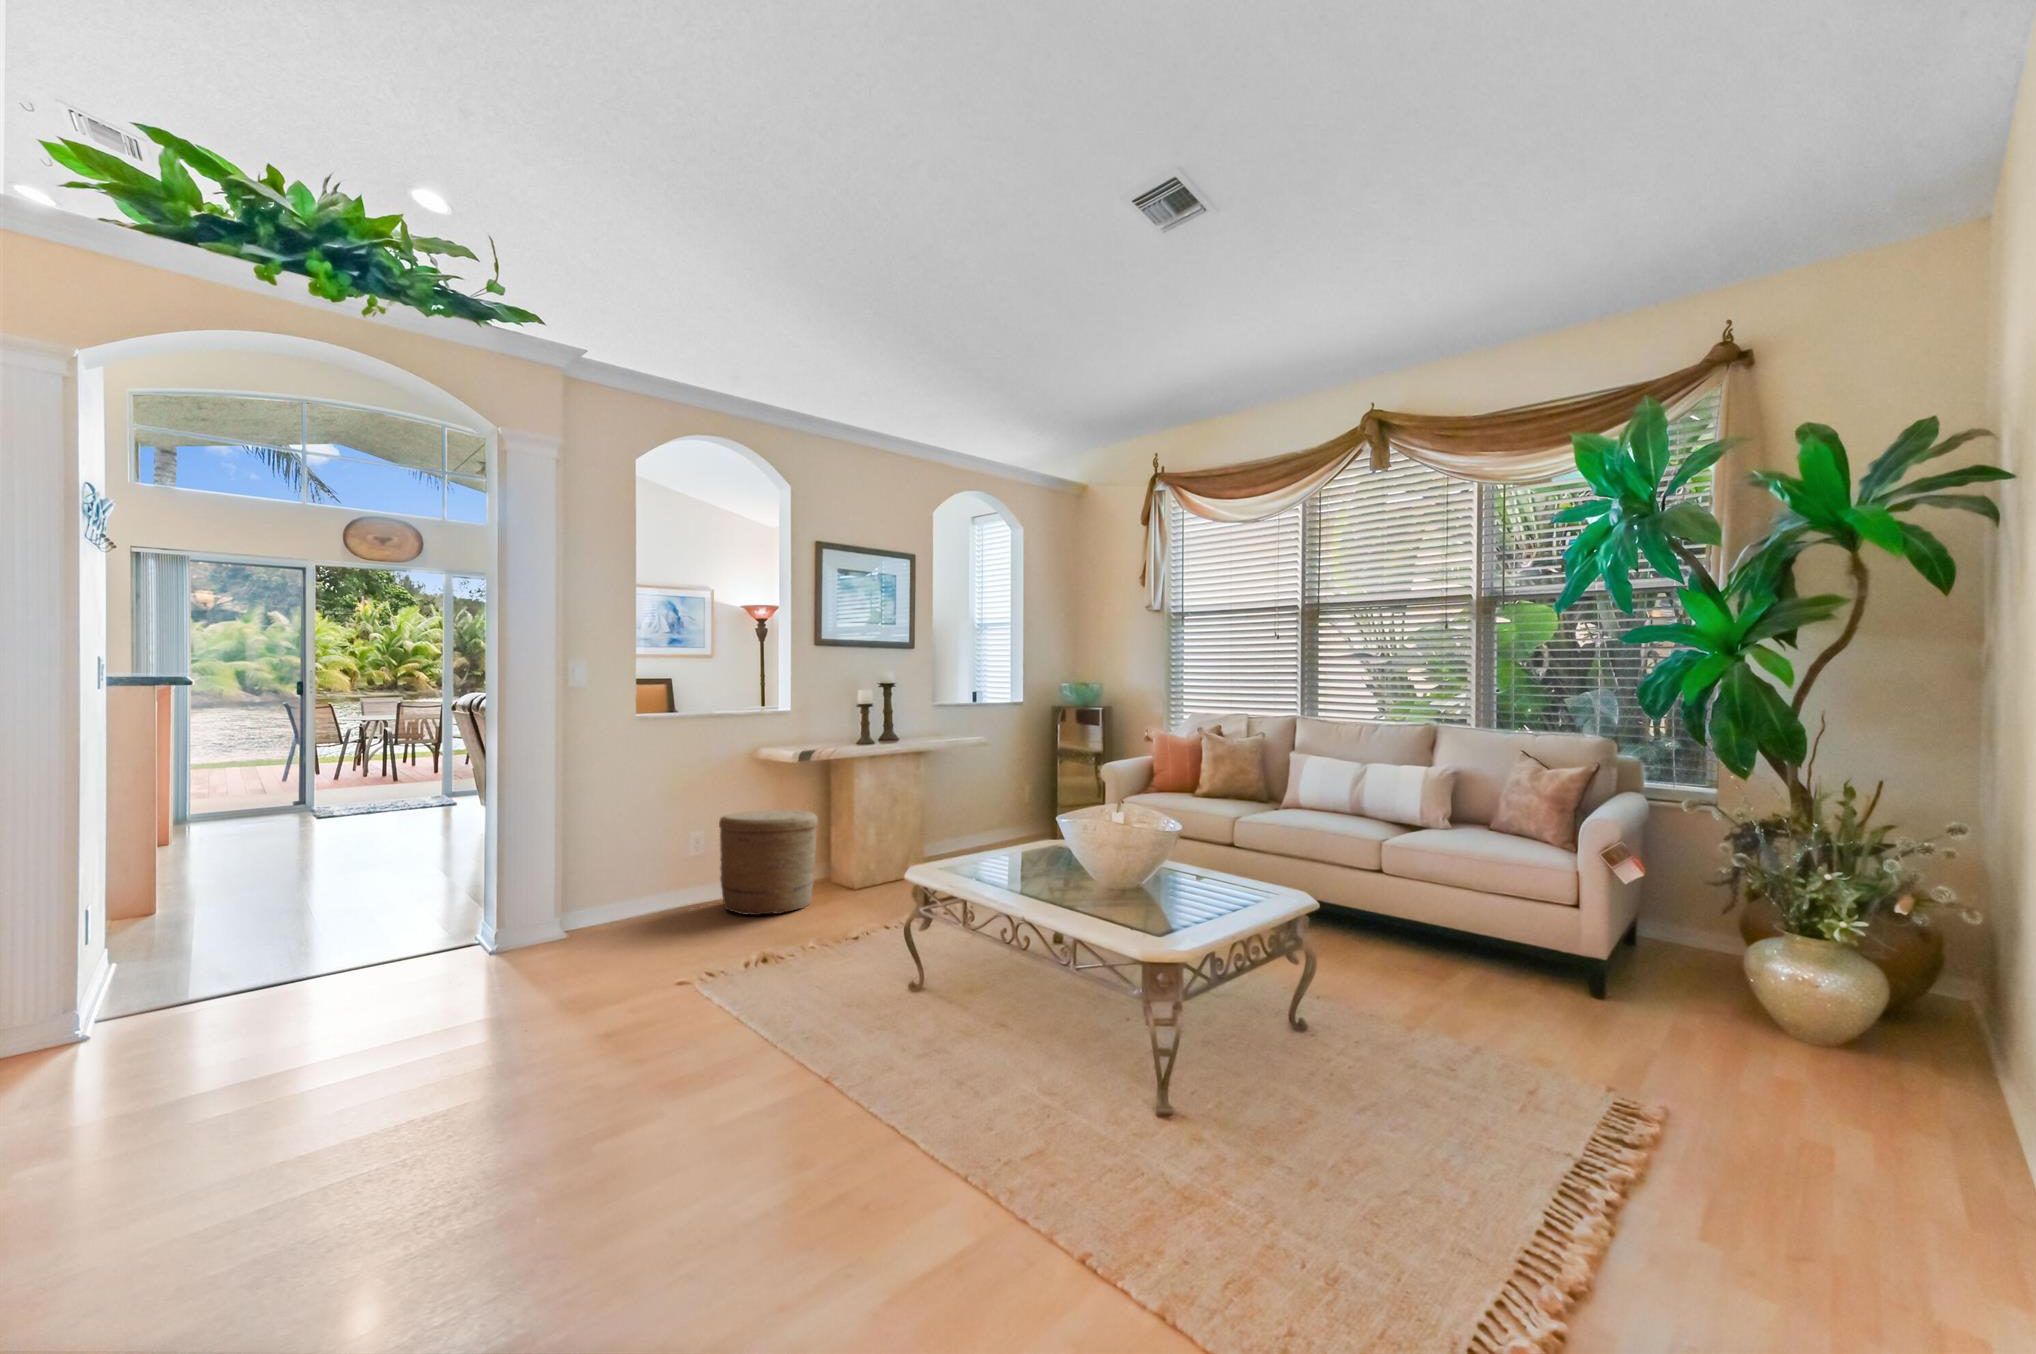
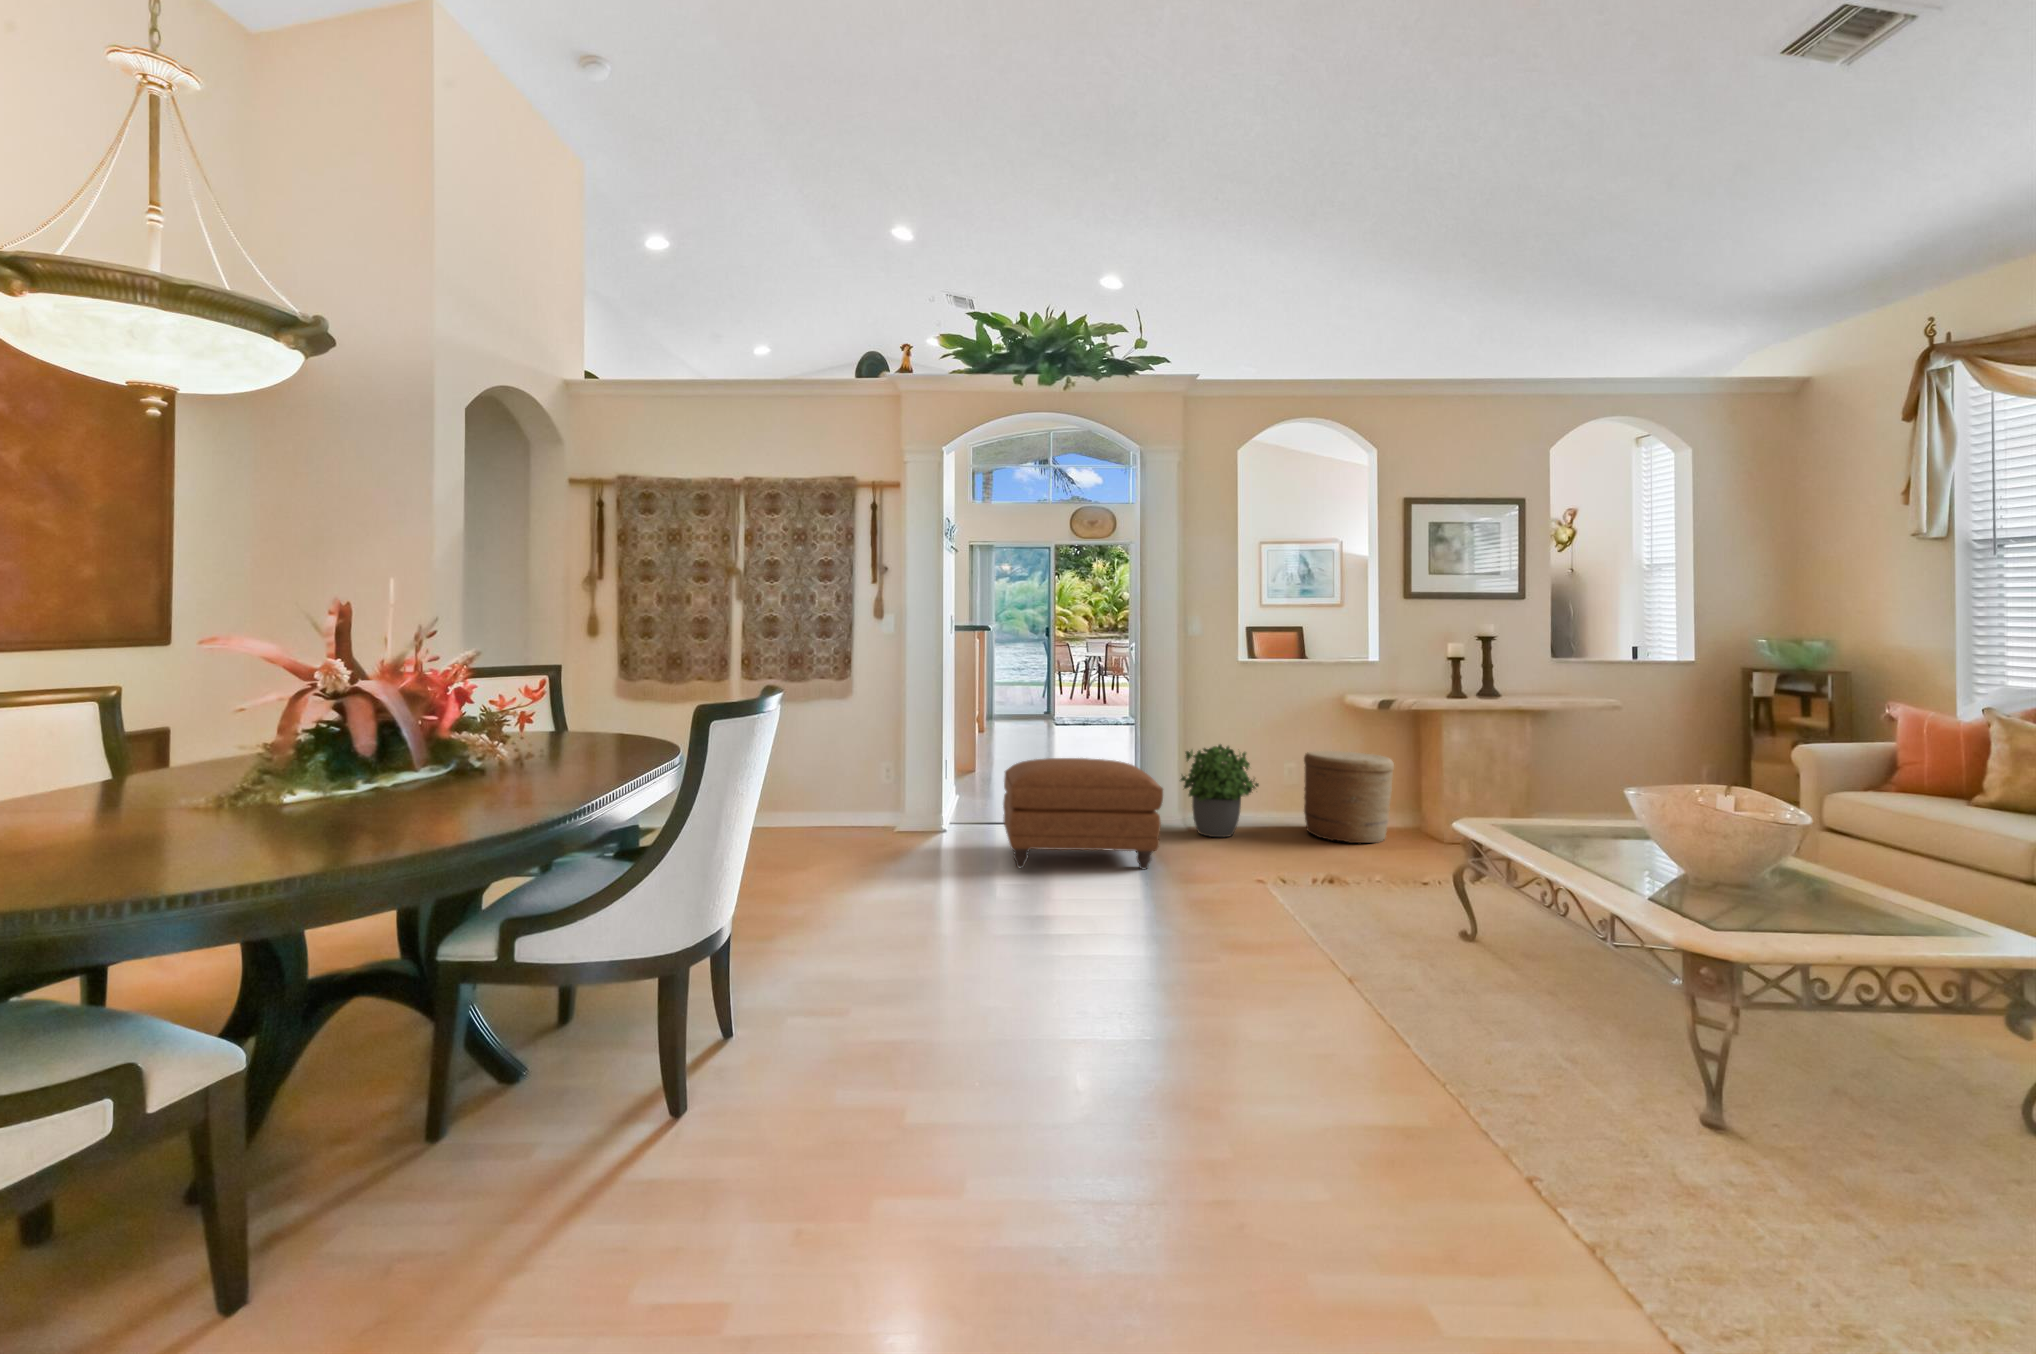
potted plant: none [556,818,669,942] -> present [1181,744,1259,837]
ottoman: none [226,863,551,1081] -> present [1003,758,1163,869]

